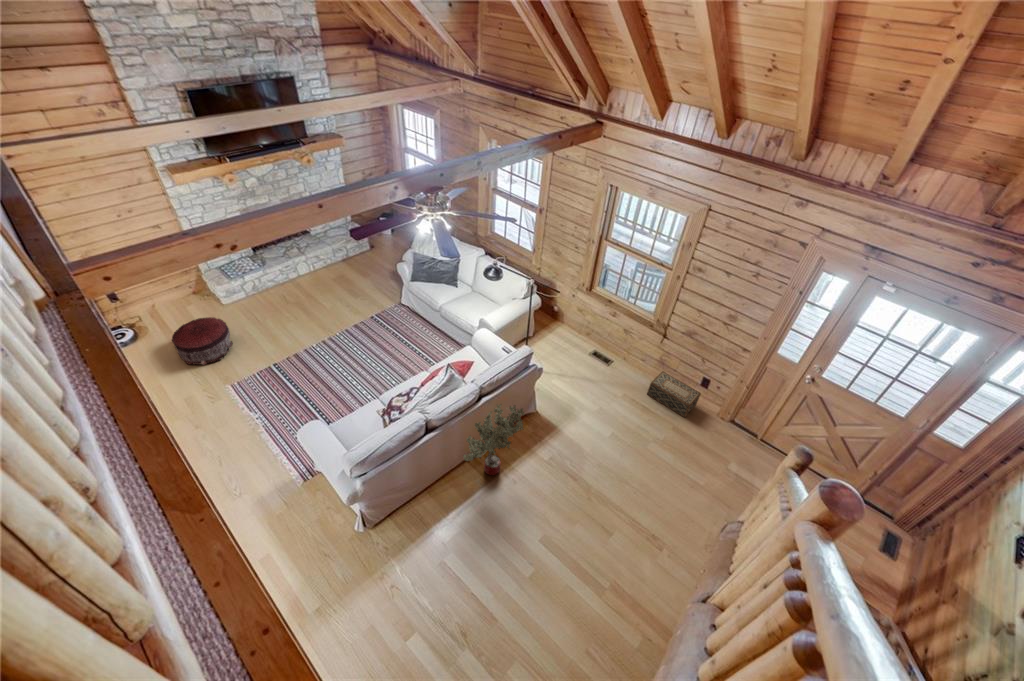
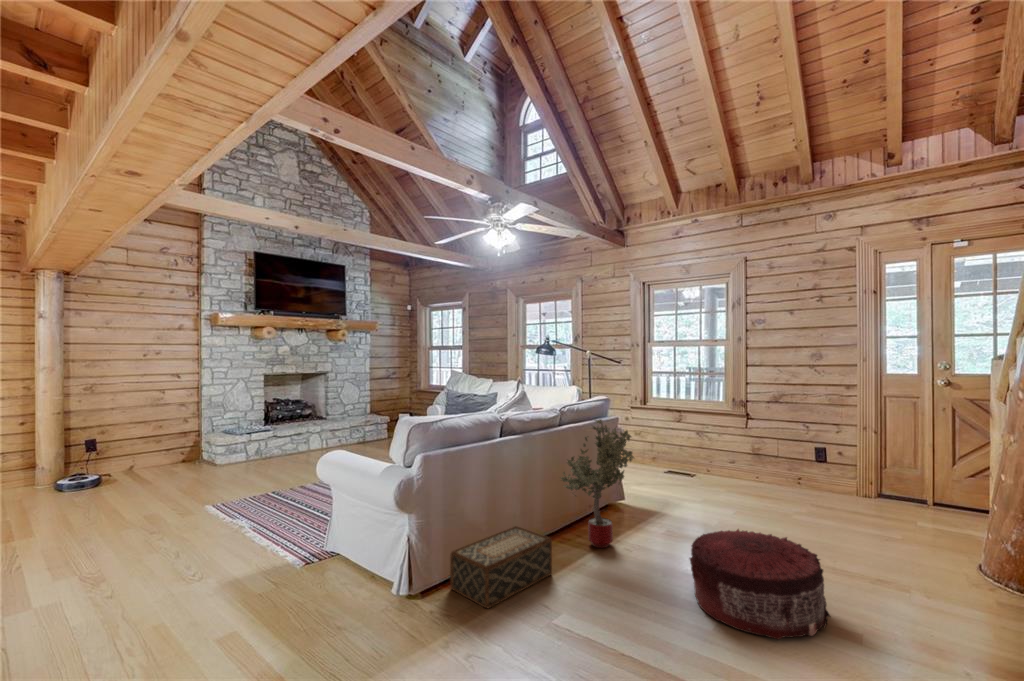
pouf: present [172,317,233,365] -> present [690,529,830,640]
woven basket: present [647,371,701,417] -> present [450,526,552,608]

